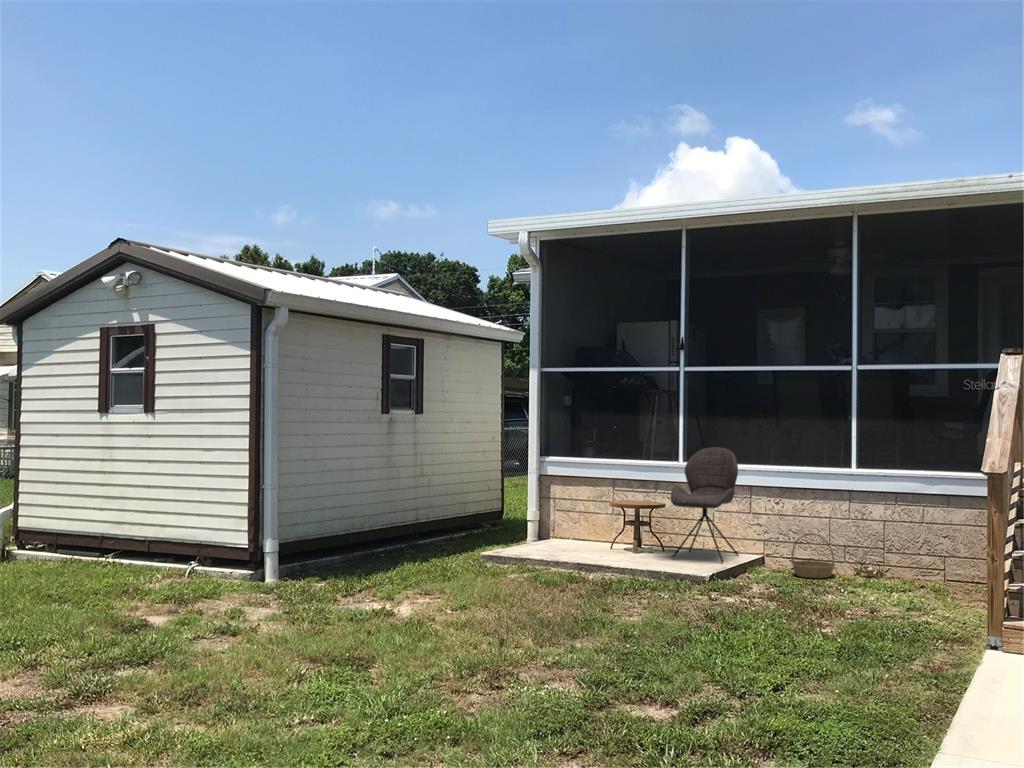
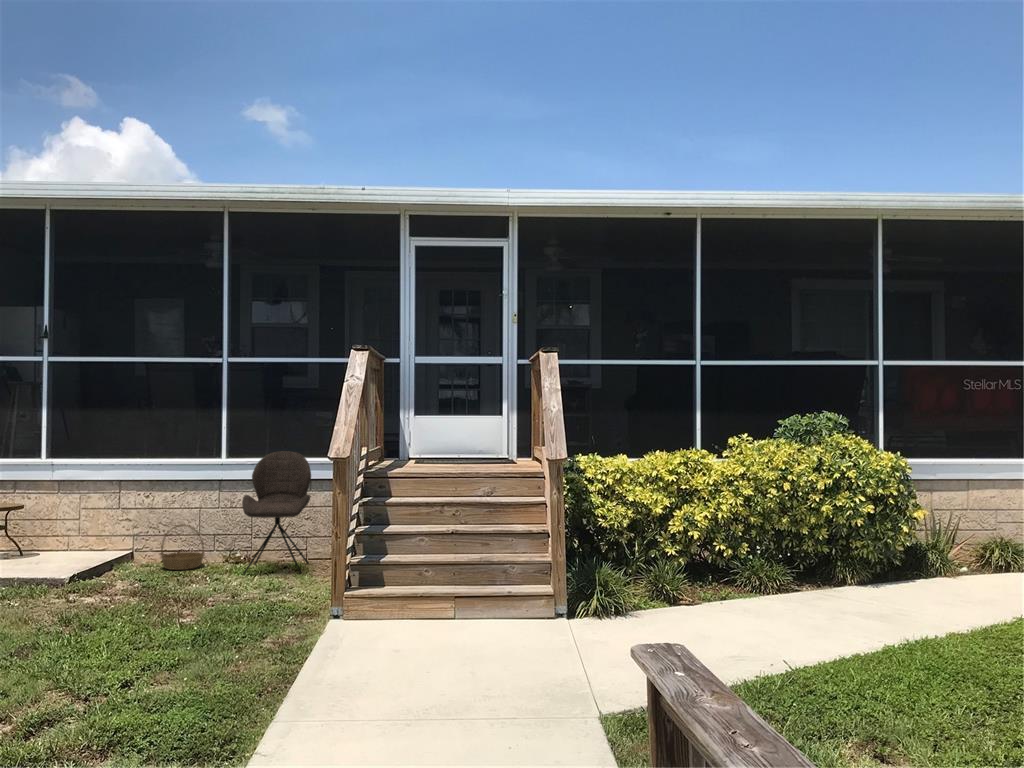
chair: present [670,447,738,562] -> present [242,451,311,574]

